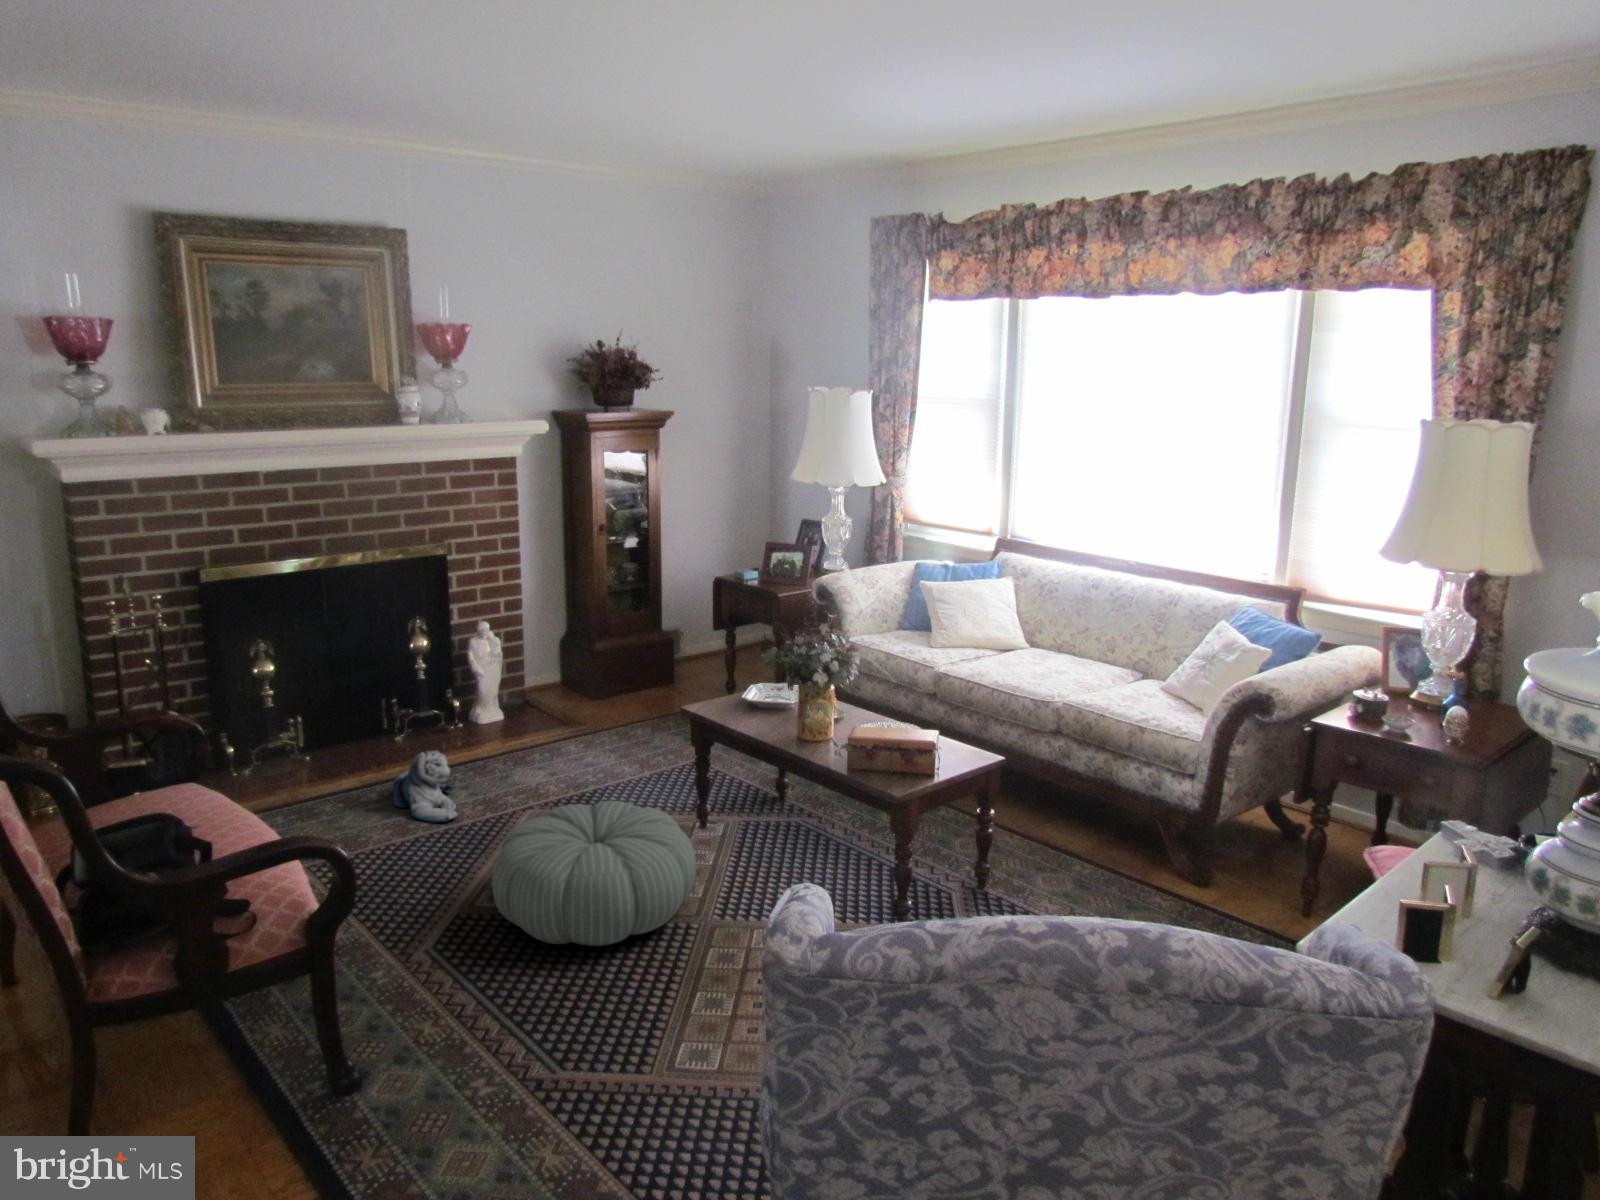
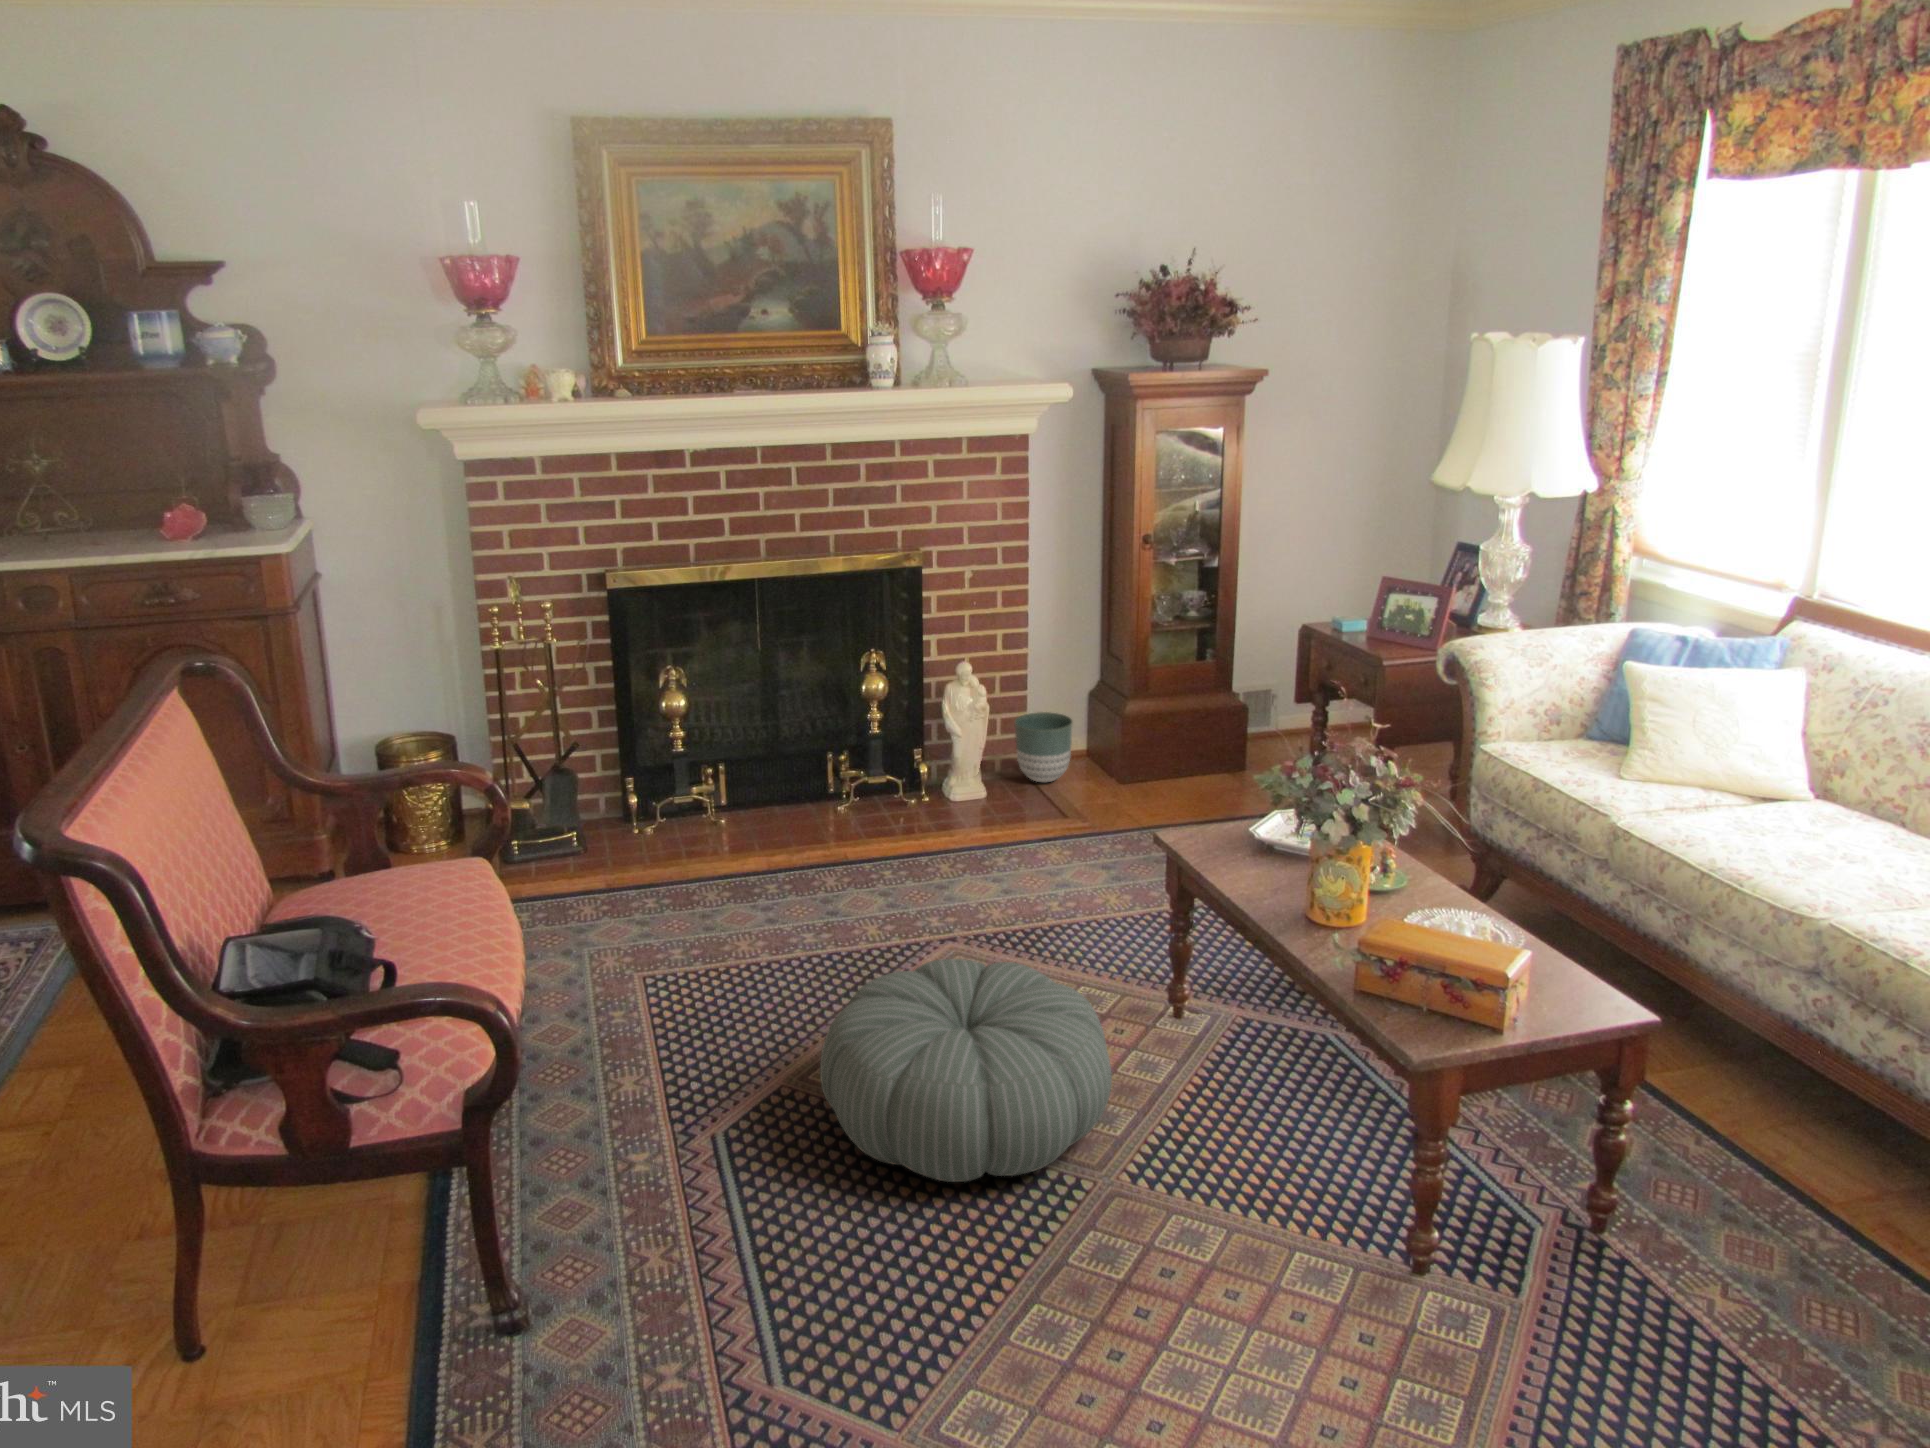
planter: none [523,655,565,705] -> present [1015,712,1073,782]
plush toy: present [393,750,457,823] -> none [788,840,868,941]

